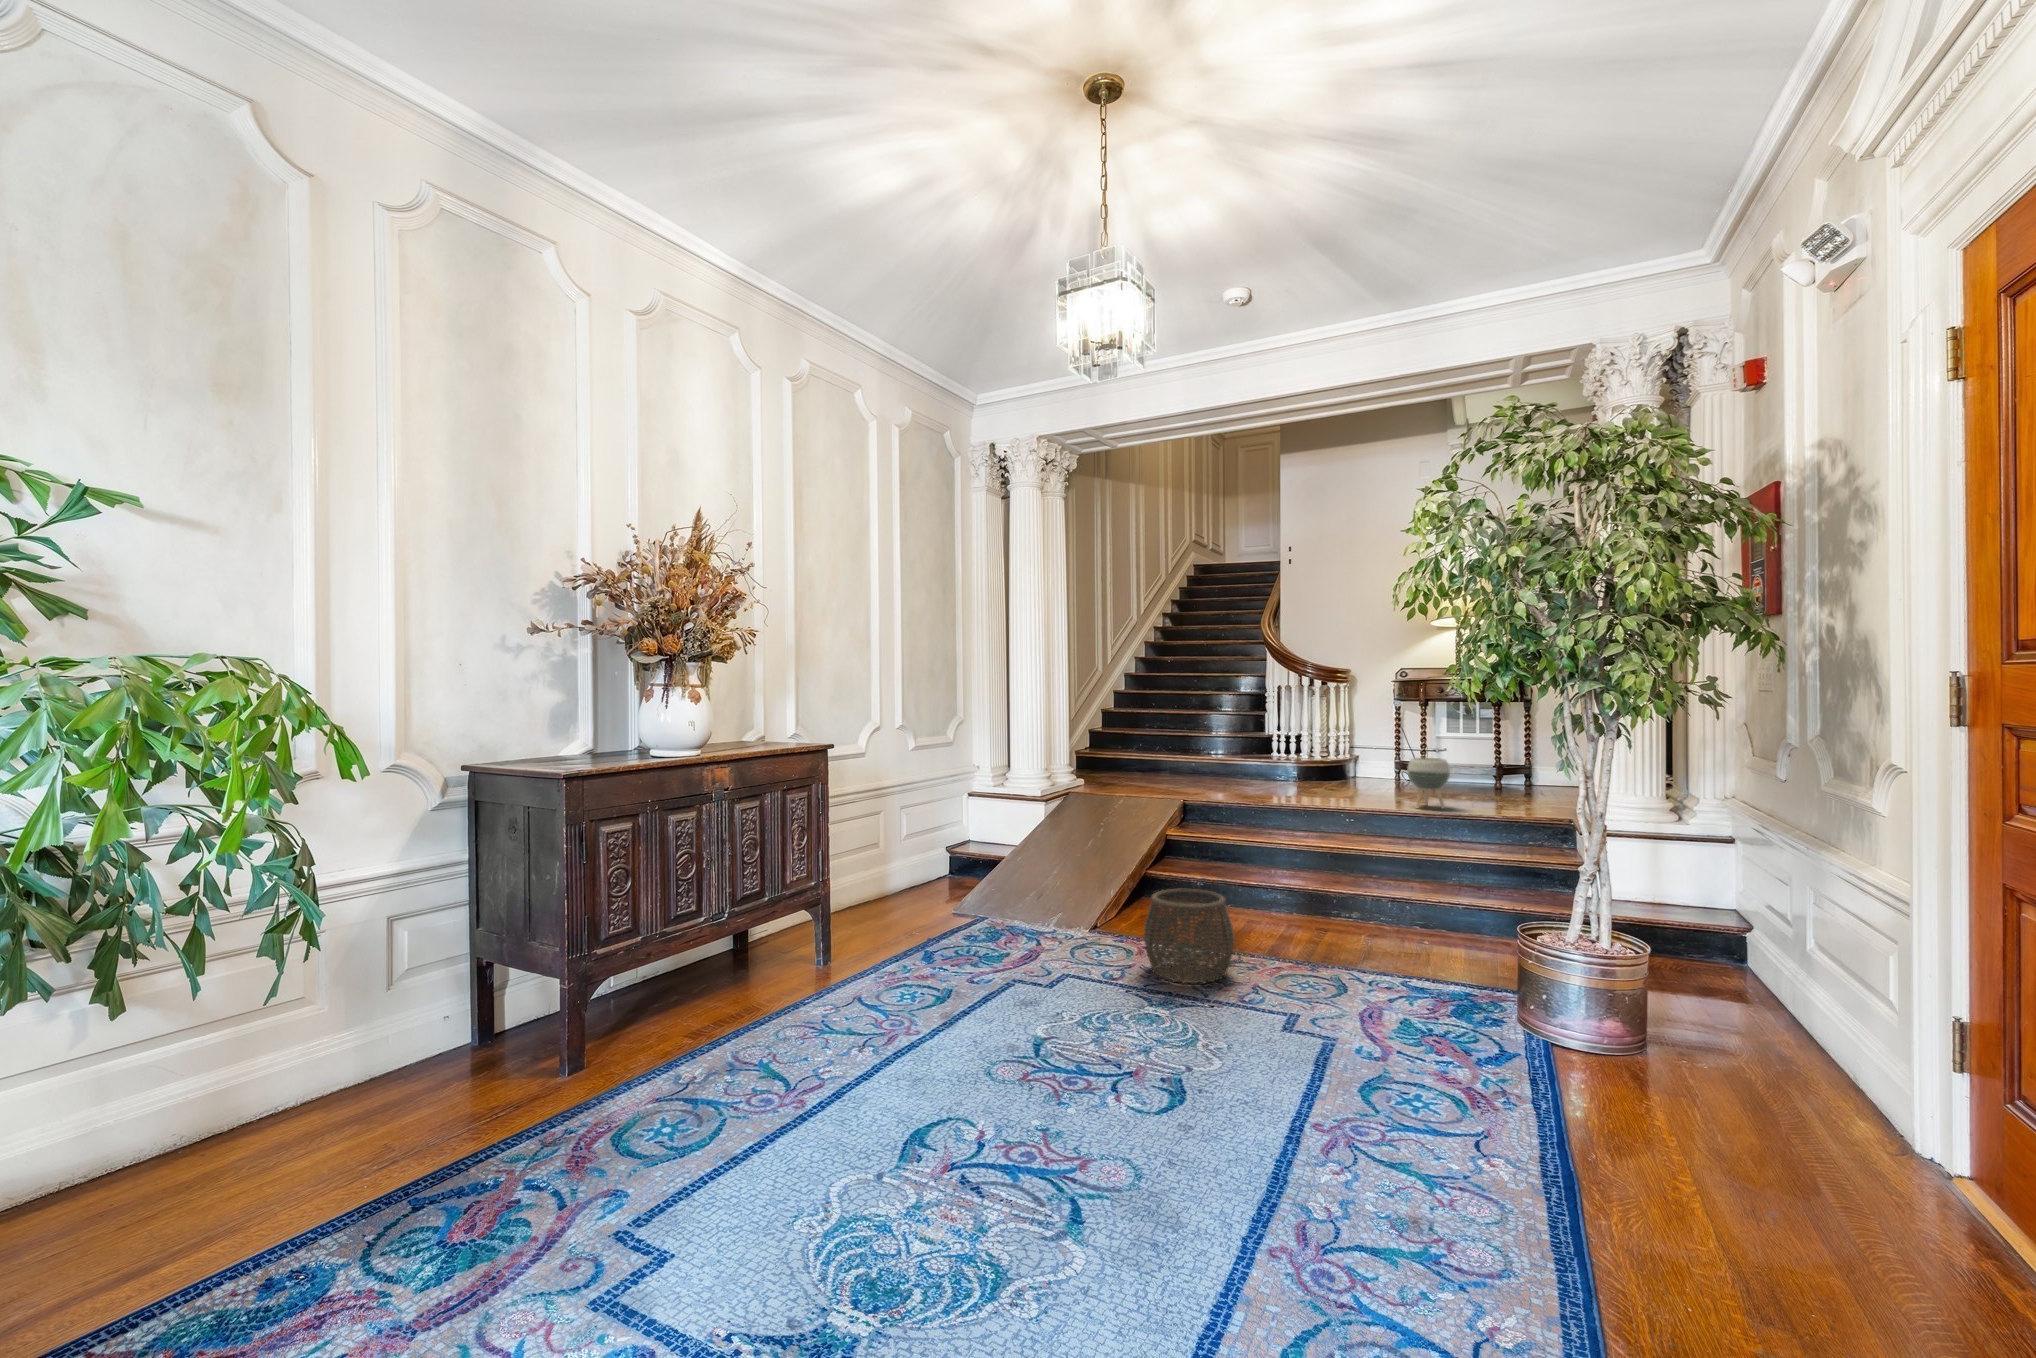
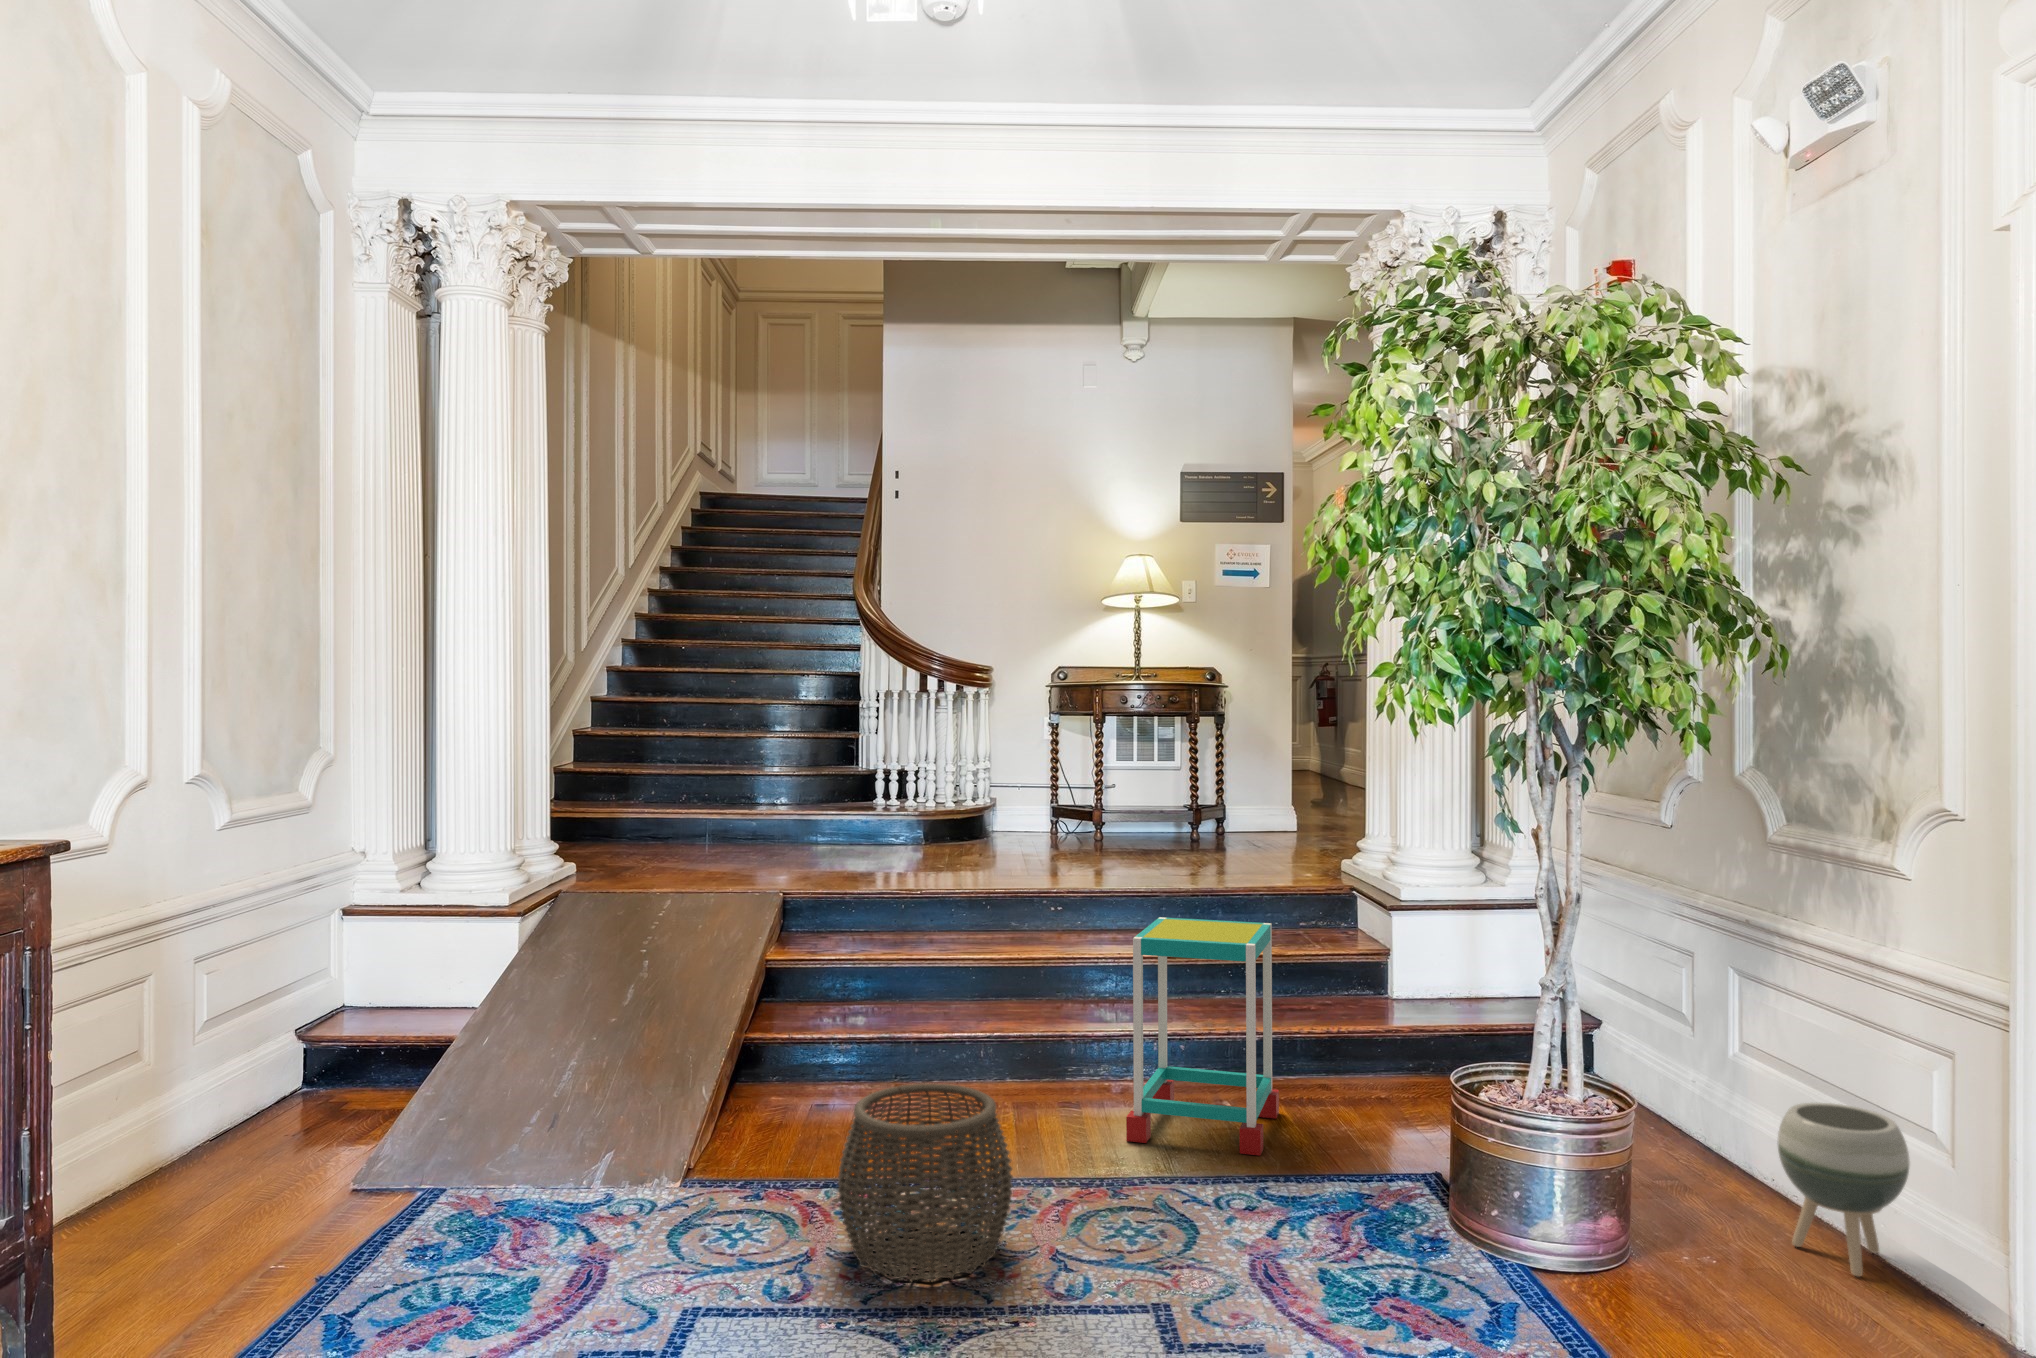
planter: present [1407,758,1450,809] -> present [1778,1103,1910,1276]
side table: none [1339,821,1451,964] -> present [1126,917,1279,1156]

